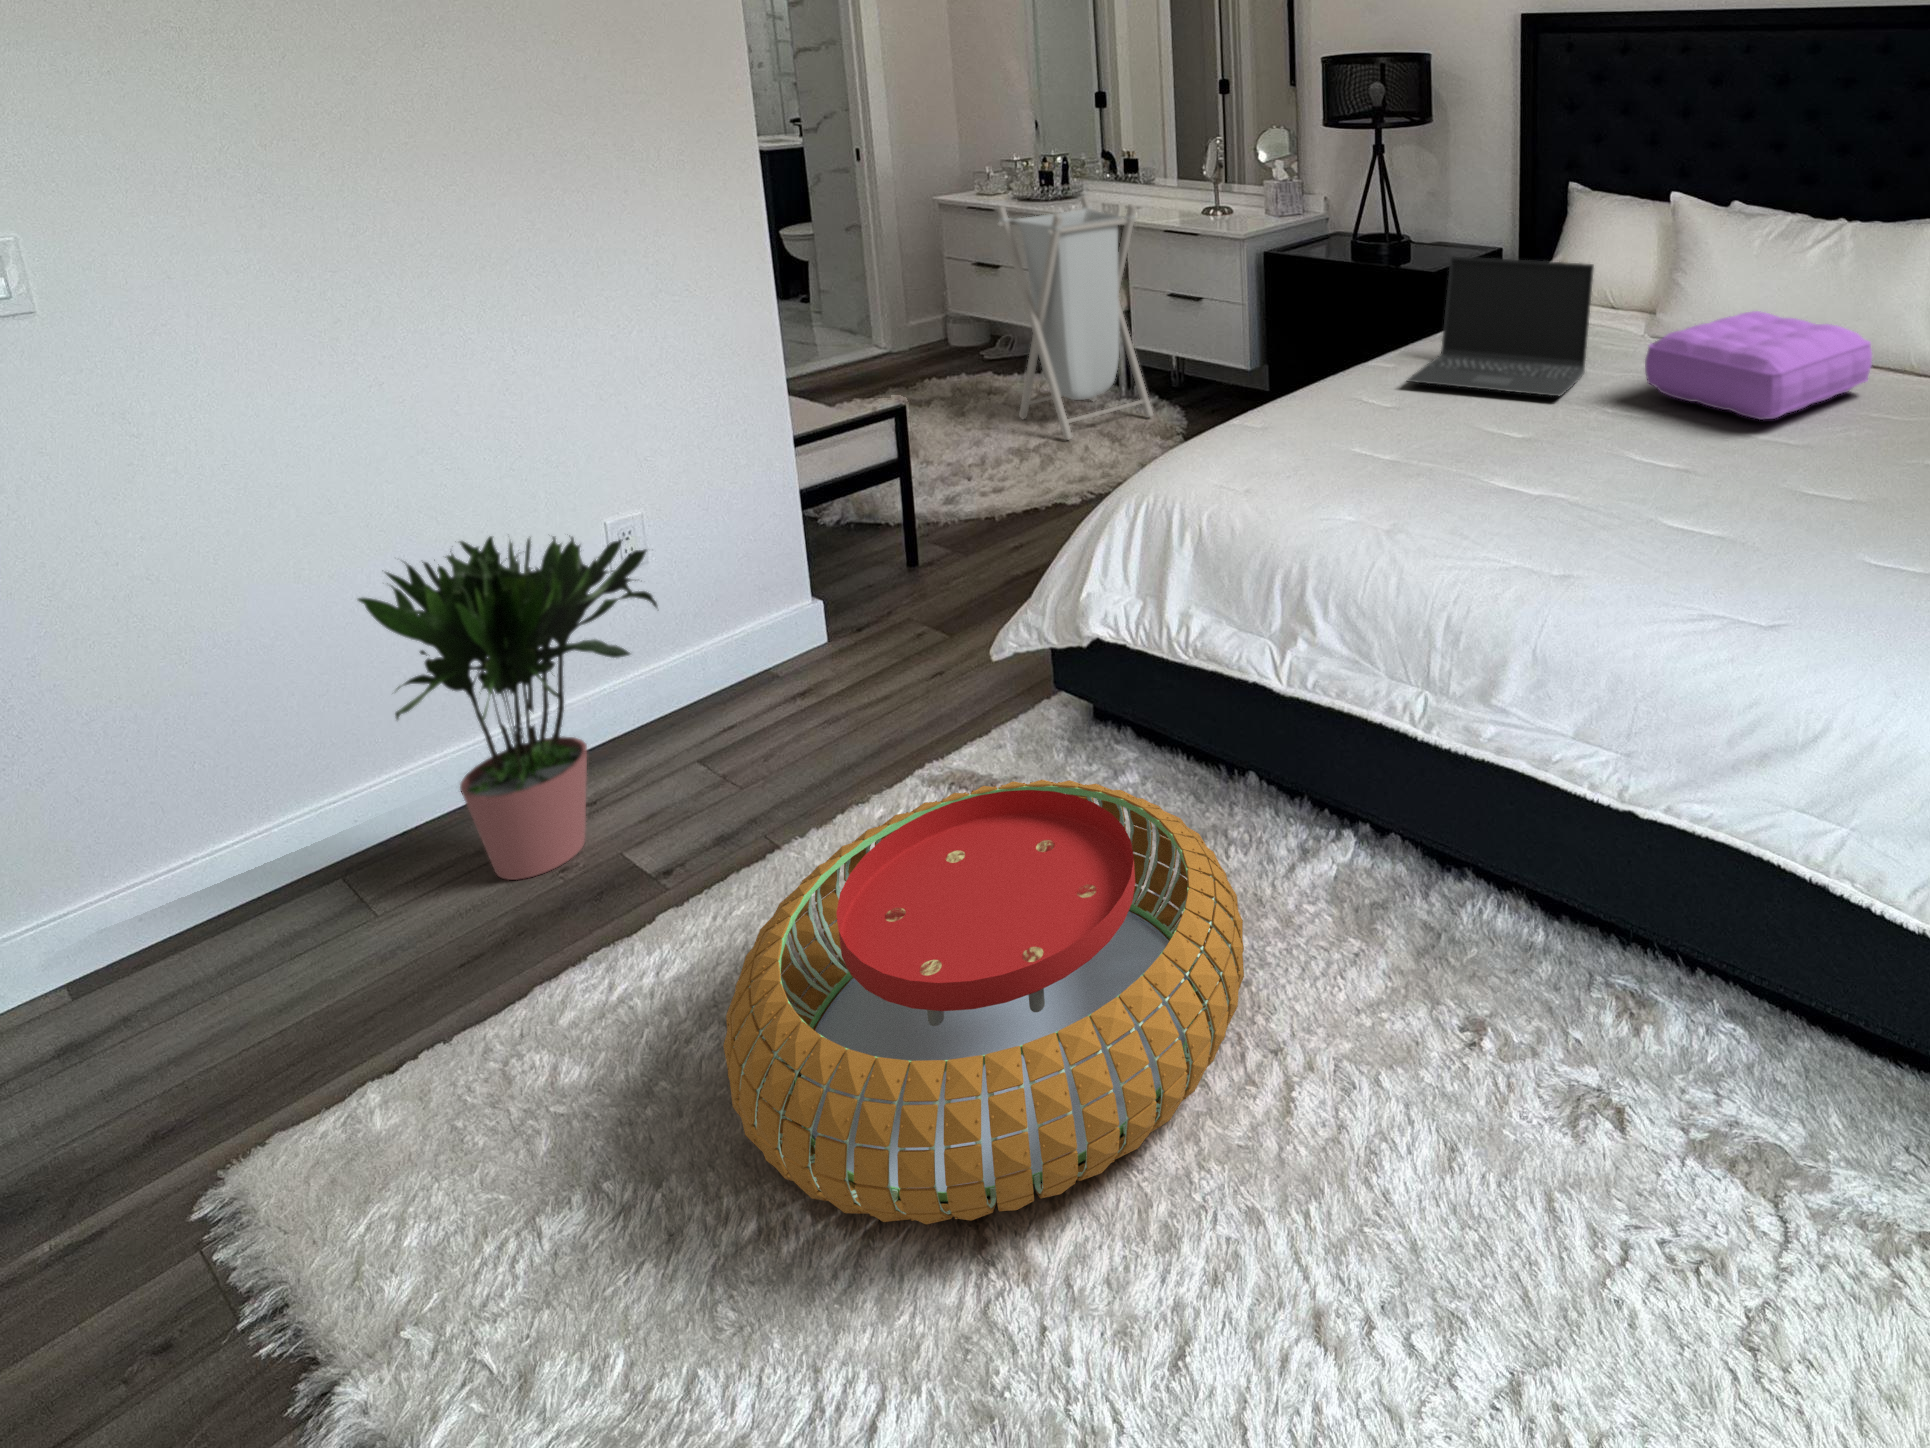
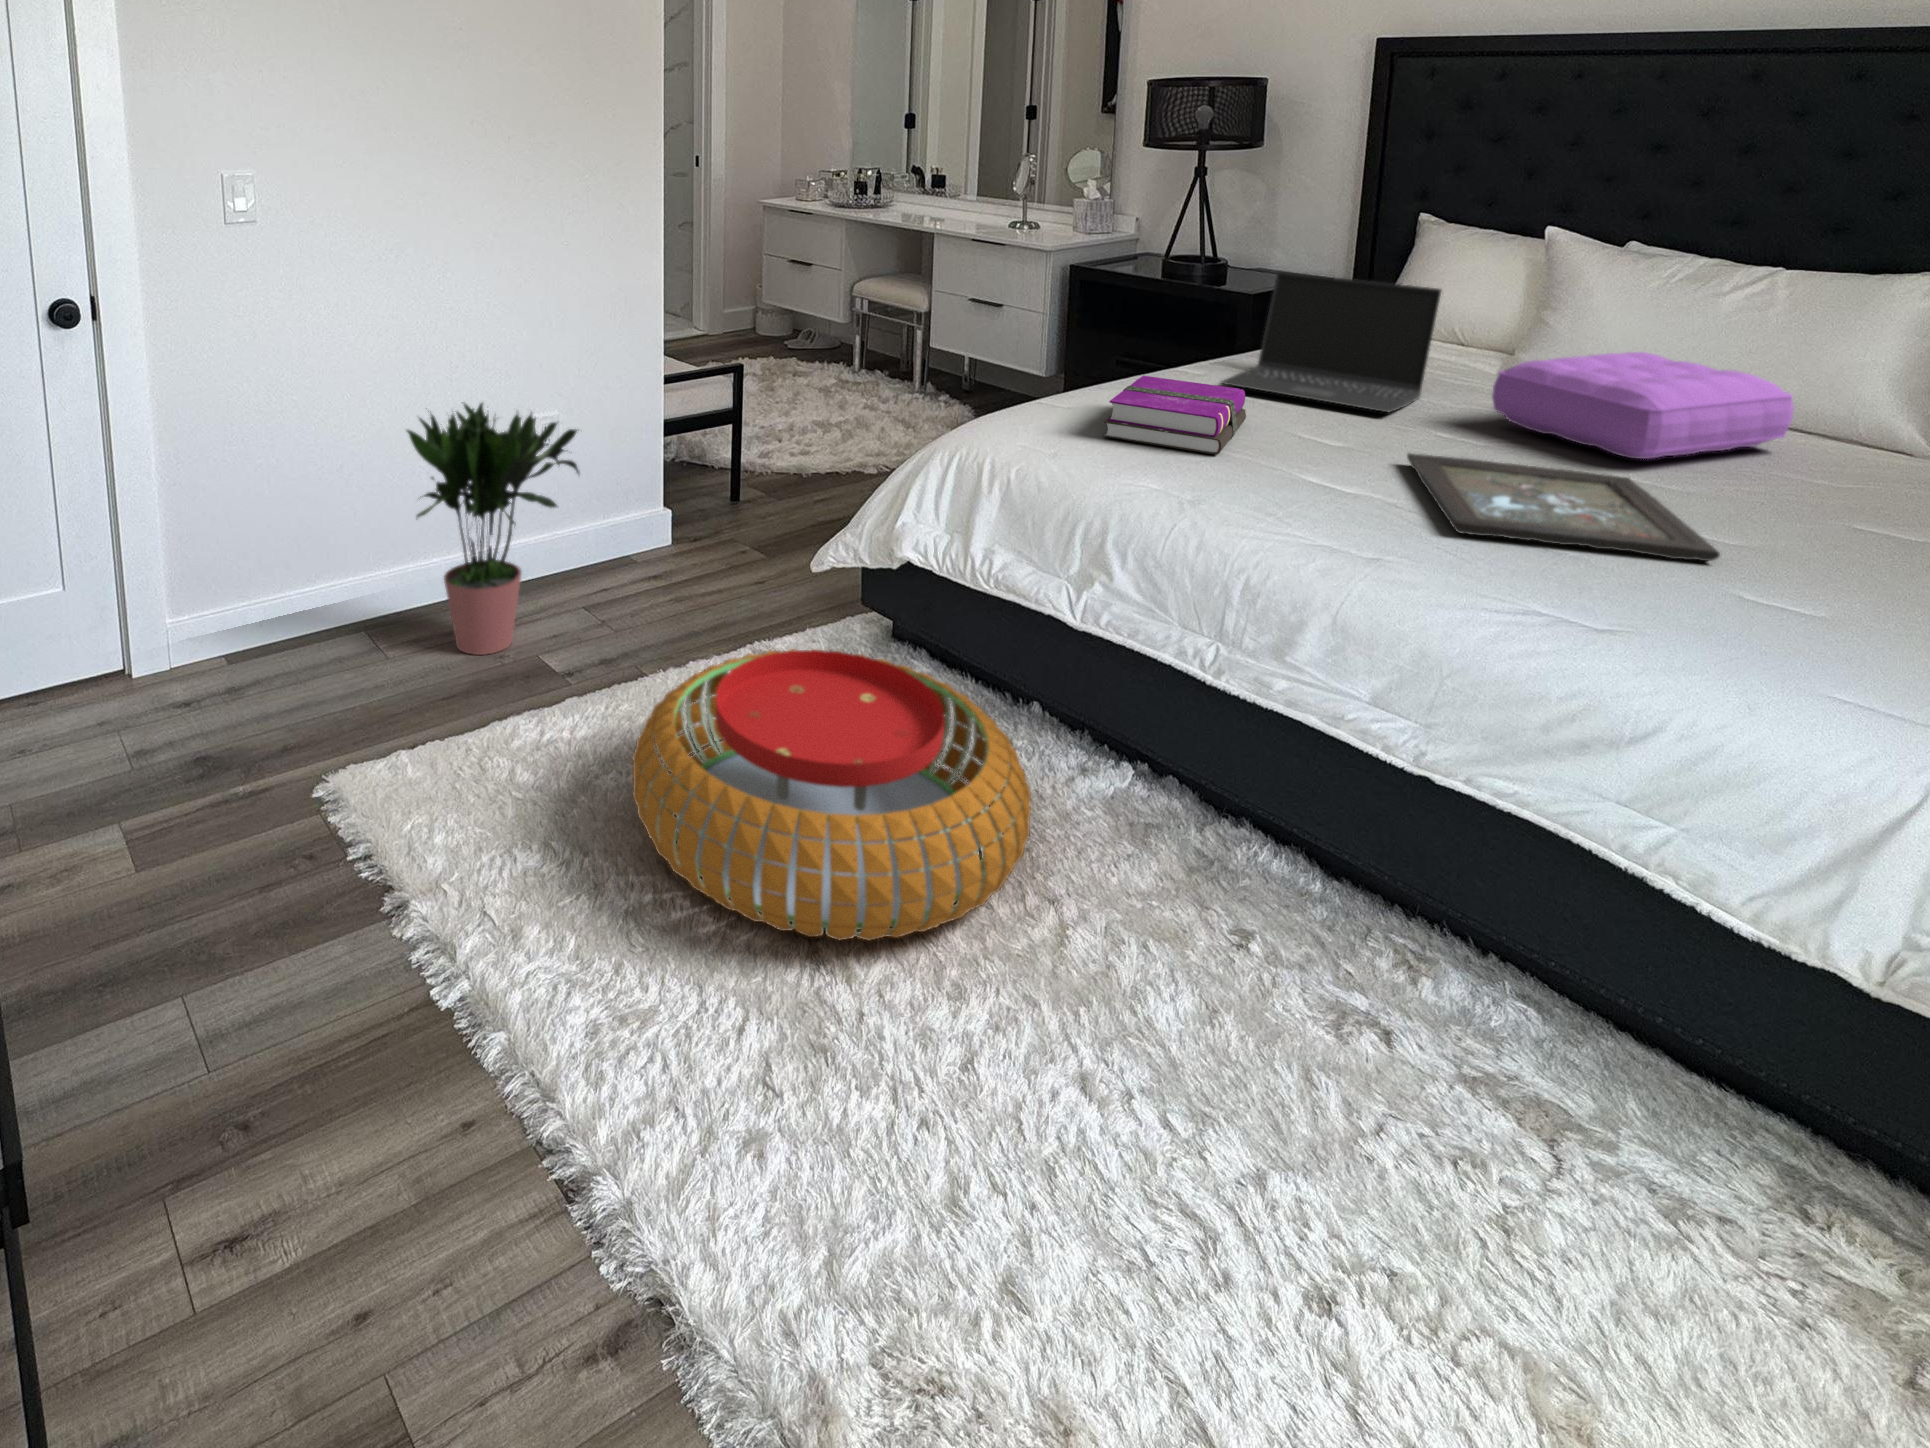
laundry hamper: present [997,196,1153,440] -> none [820,203,949,421]
hardback book: none [1293,387,1434,473] -> present [1103,376,1247,455]
tray: none [1581,443,1848,538] -> present [1407,453,1720,561]

